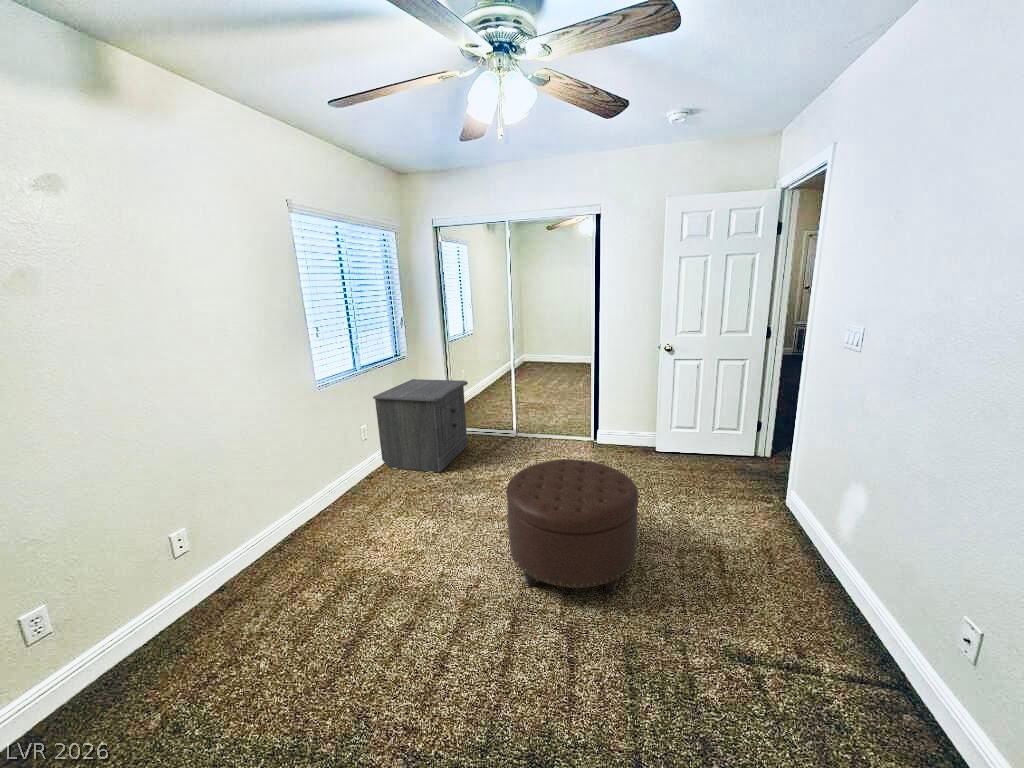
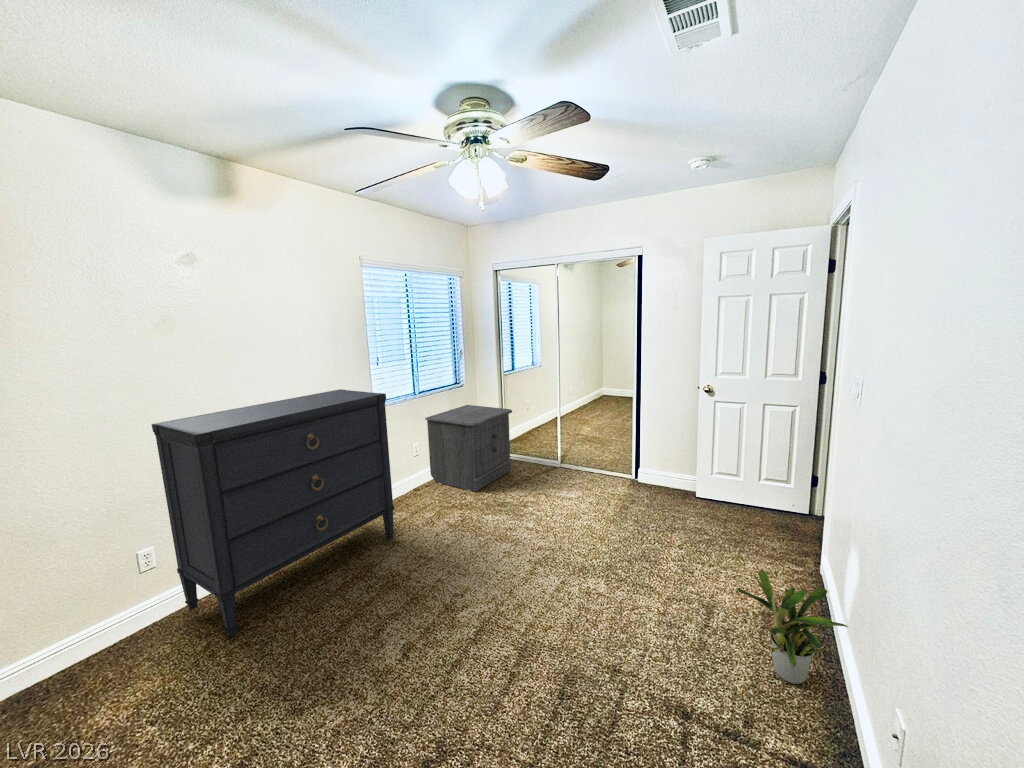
dresser: none [23,368,368,701] -> present [152,389,394,637]
ottoman: present [506,459,639,594] -> none [494,490,617,626]
potted plant: none [766,511,872,608] -> present [737,570,848,684]

